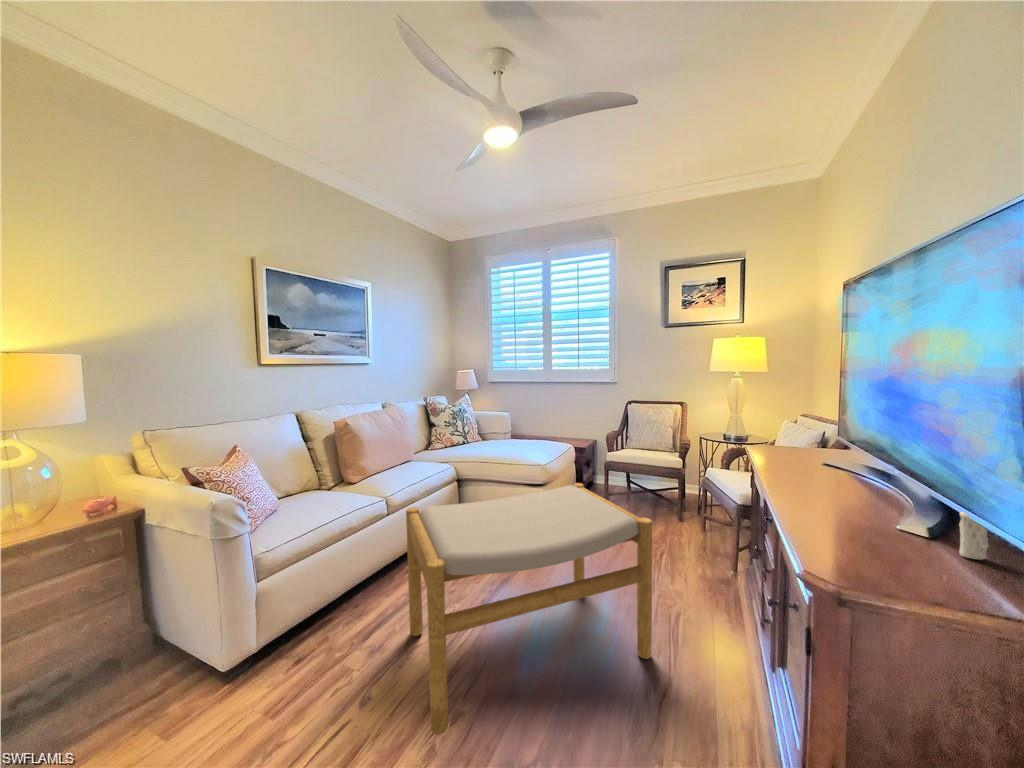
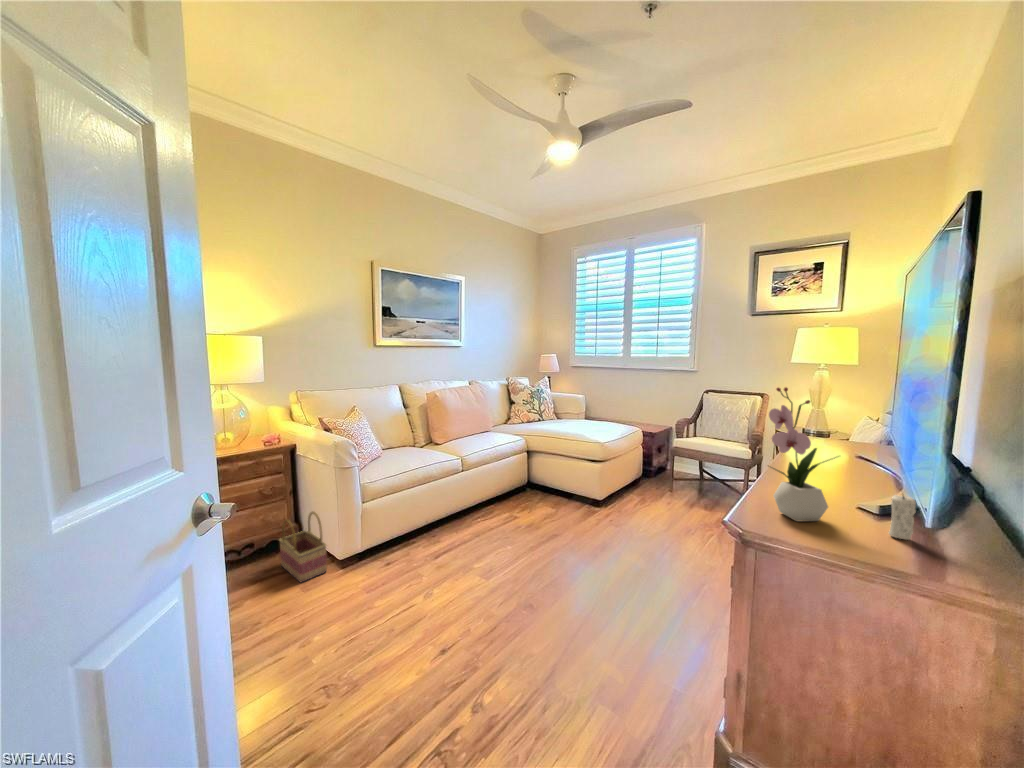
flower arrangement: none [820,397,901,552] -> present [769,387,828,521]
footstool: present [406,483,652,735] -> none [467,459,668,627]
basket: none [116,607,204,724] -> present [279,511,327,582]

